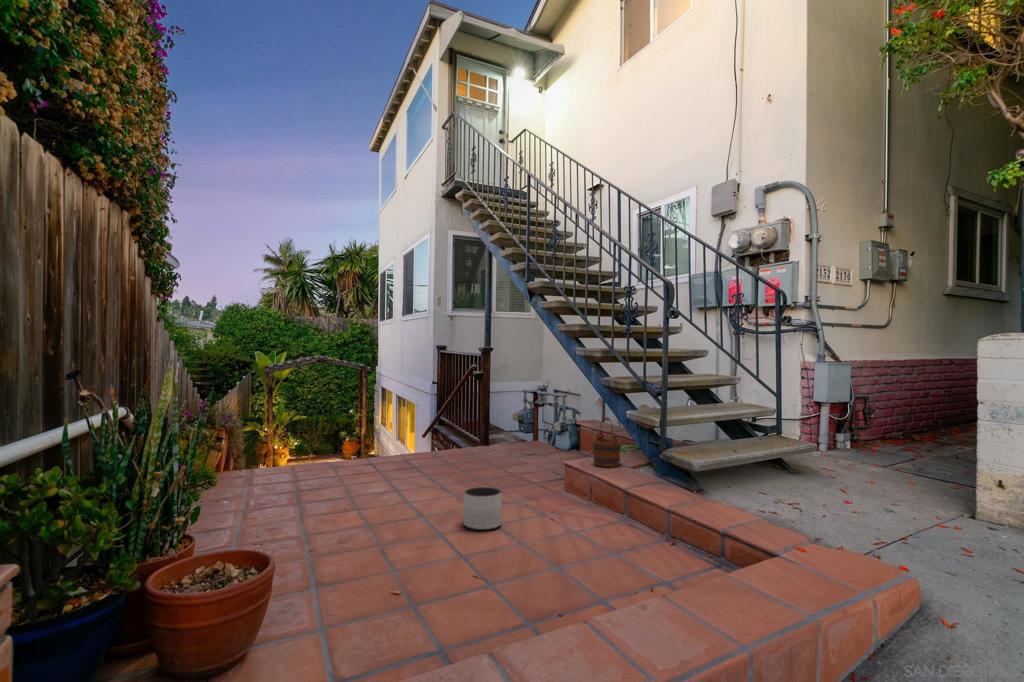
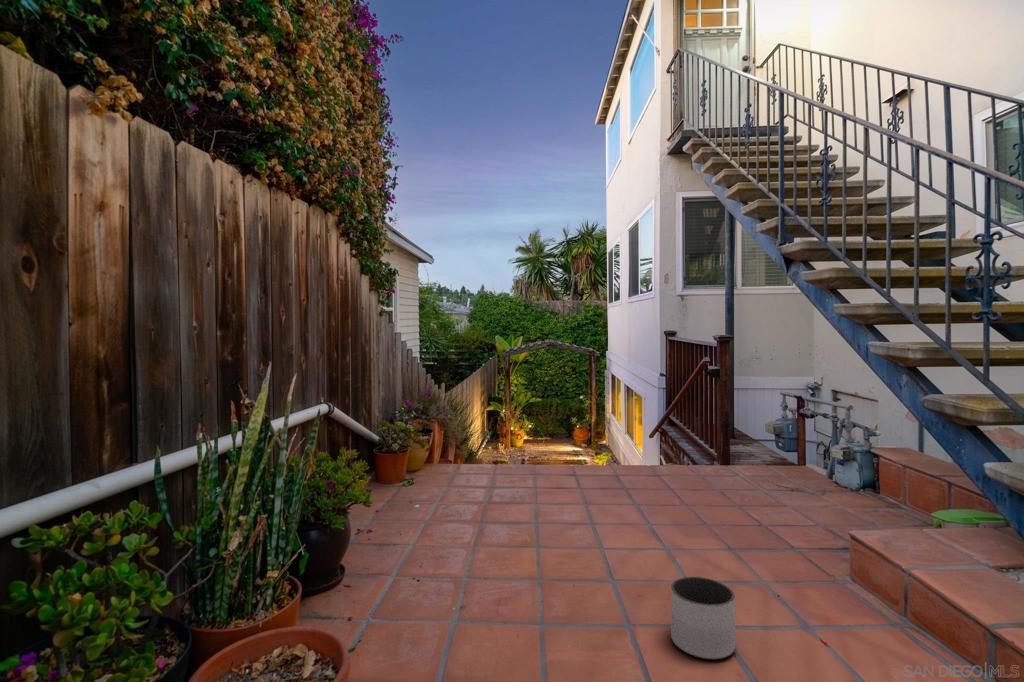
wooden bucket: present [592,417,621,467] -> none [908,467,973,559]

